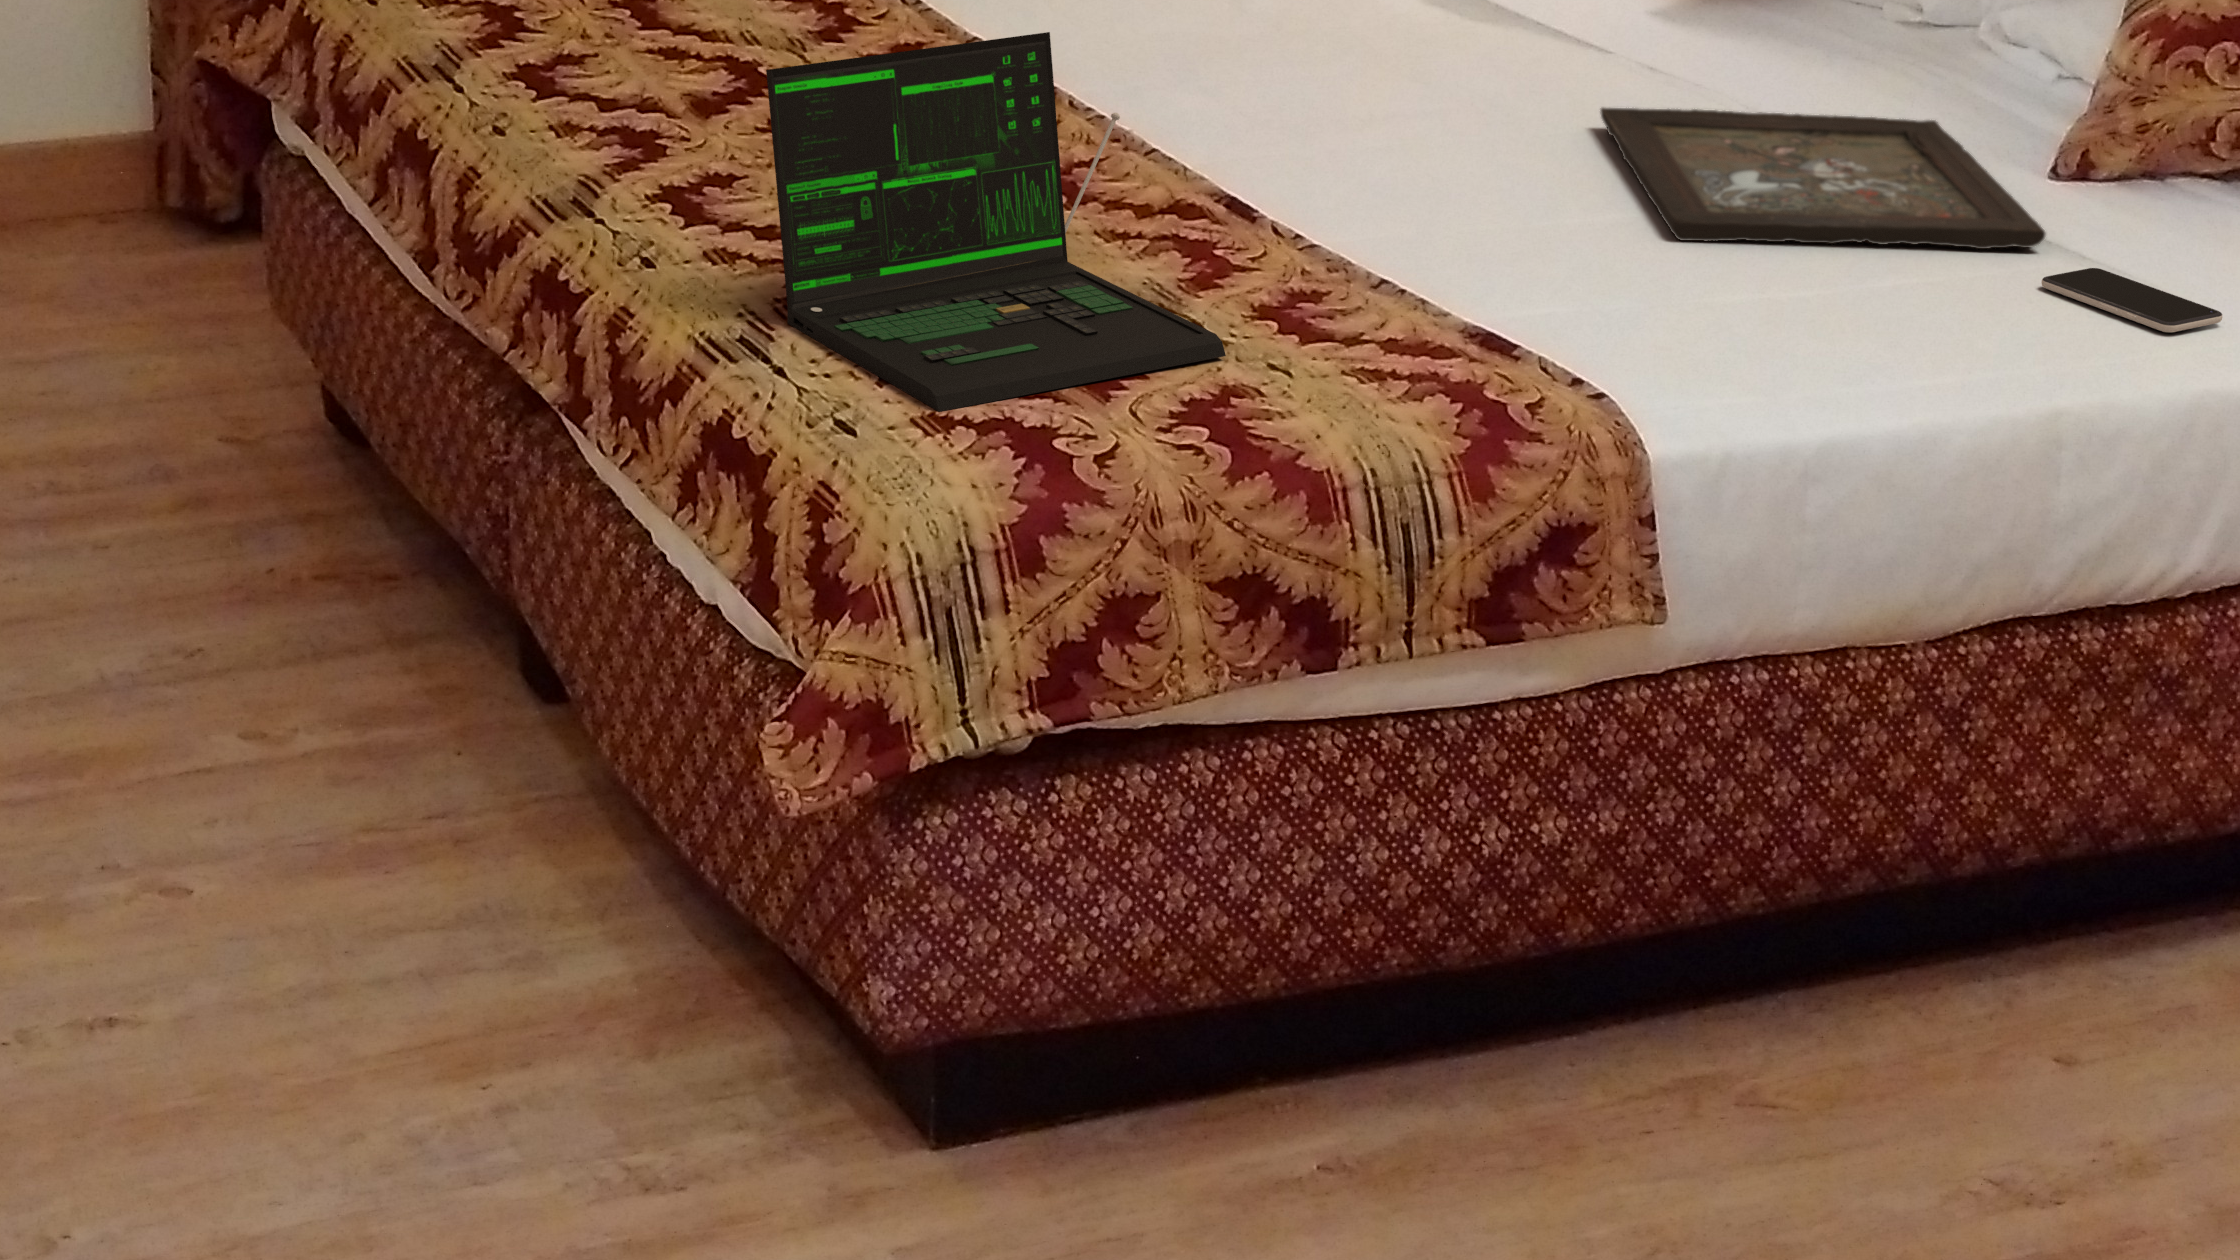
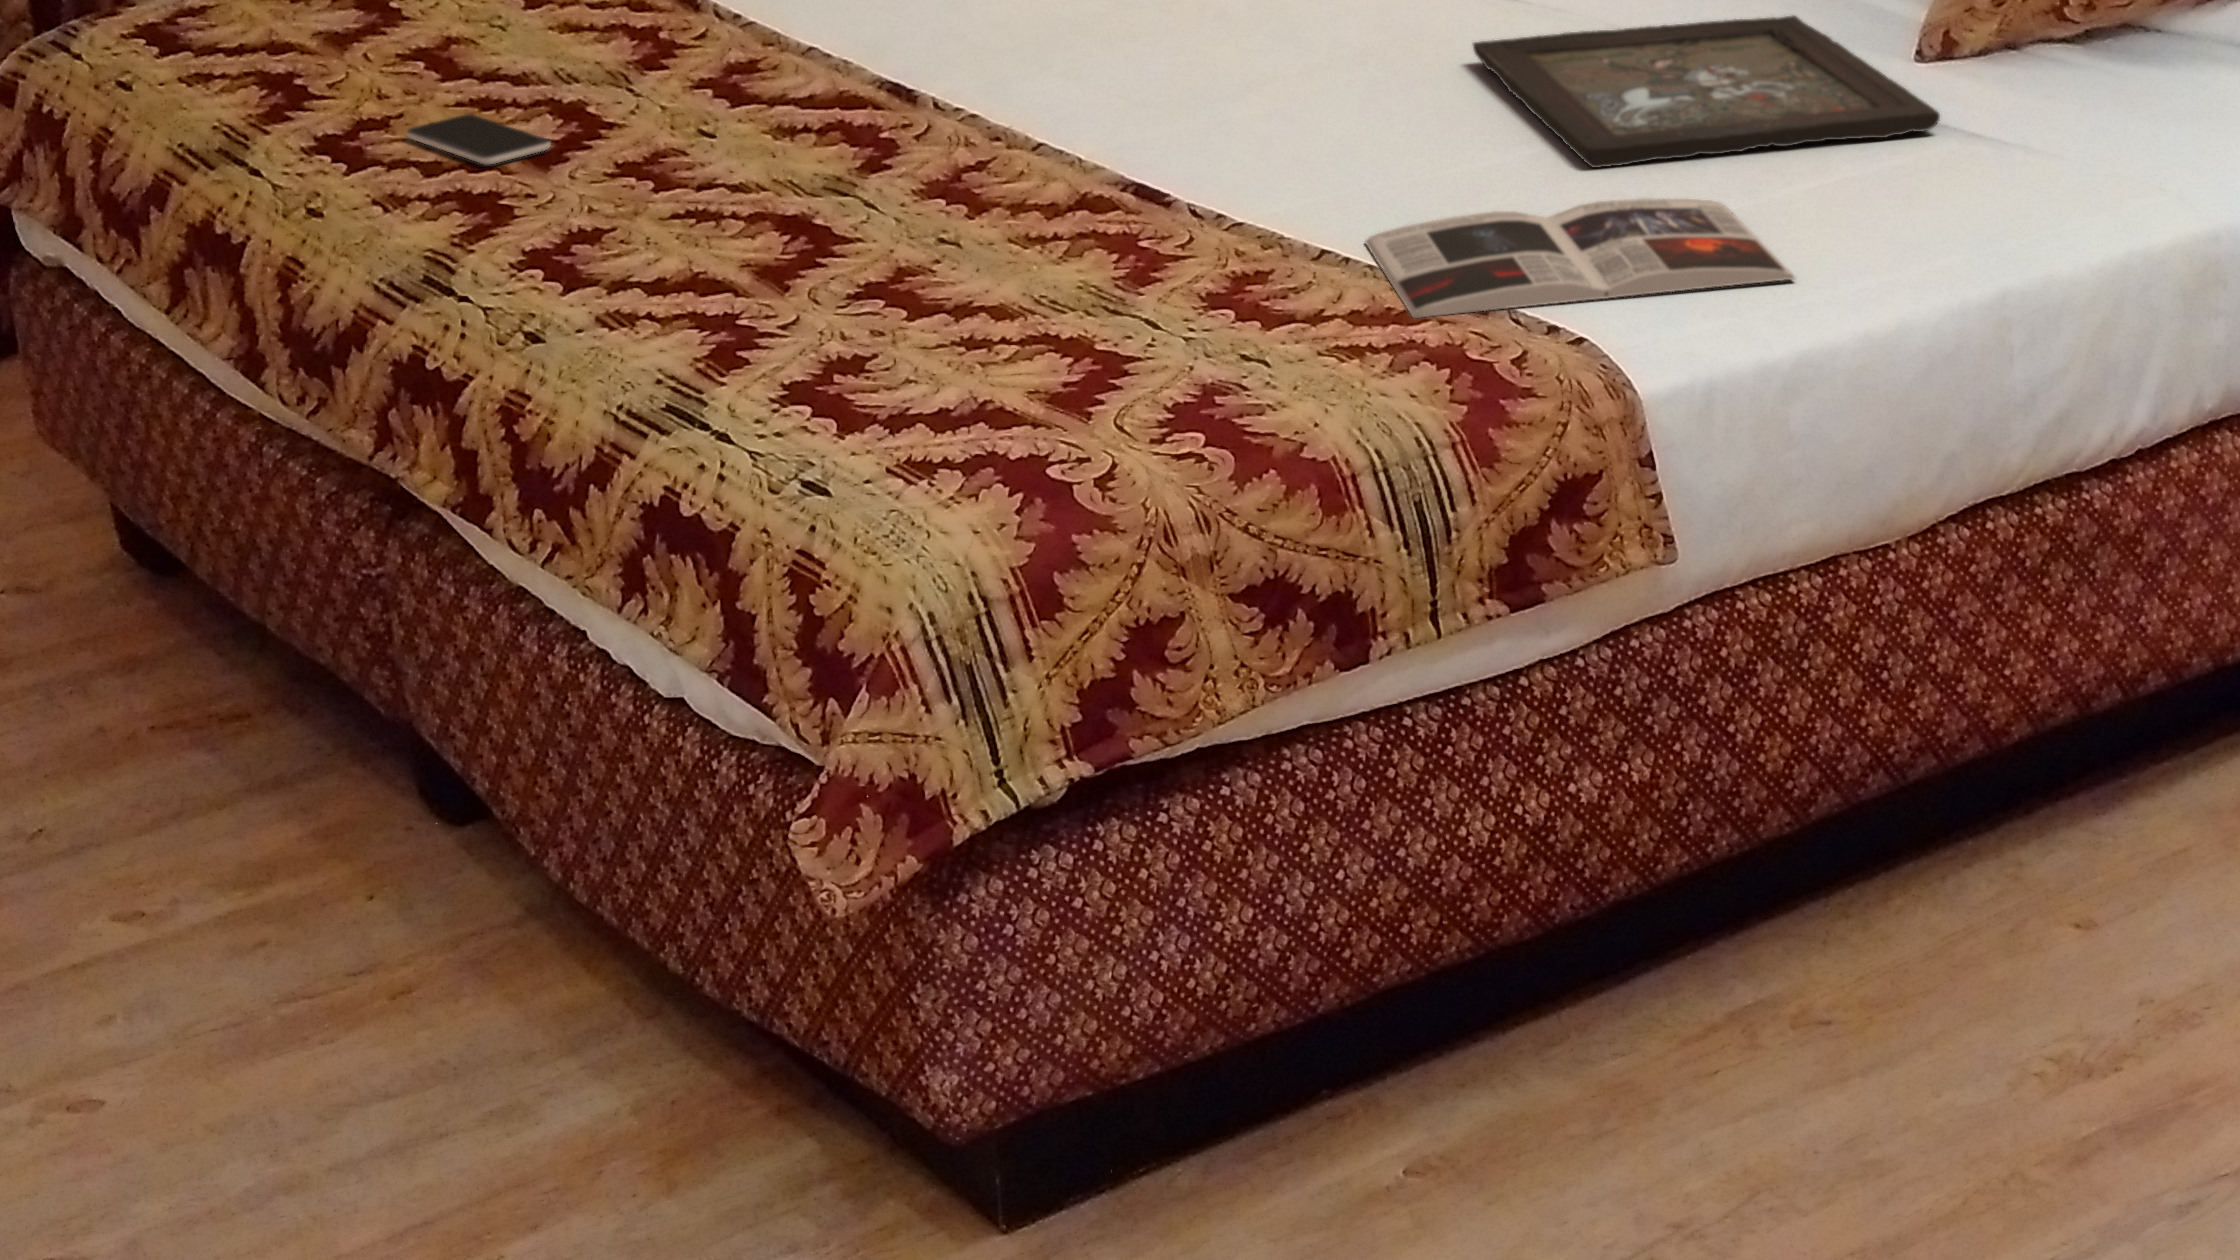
laptop: present [766,32,1226,412] -> none [651,34,1188,456]
magazine: none [1430,266,1839,370] -> present [1365,198,1795,318]
smartphone: present [2041,268,2223,332] -> present [407,114,550,164]

